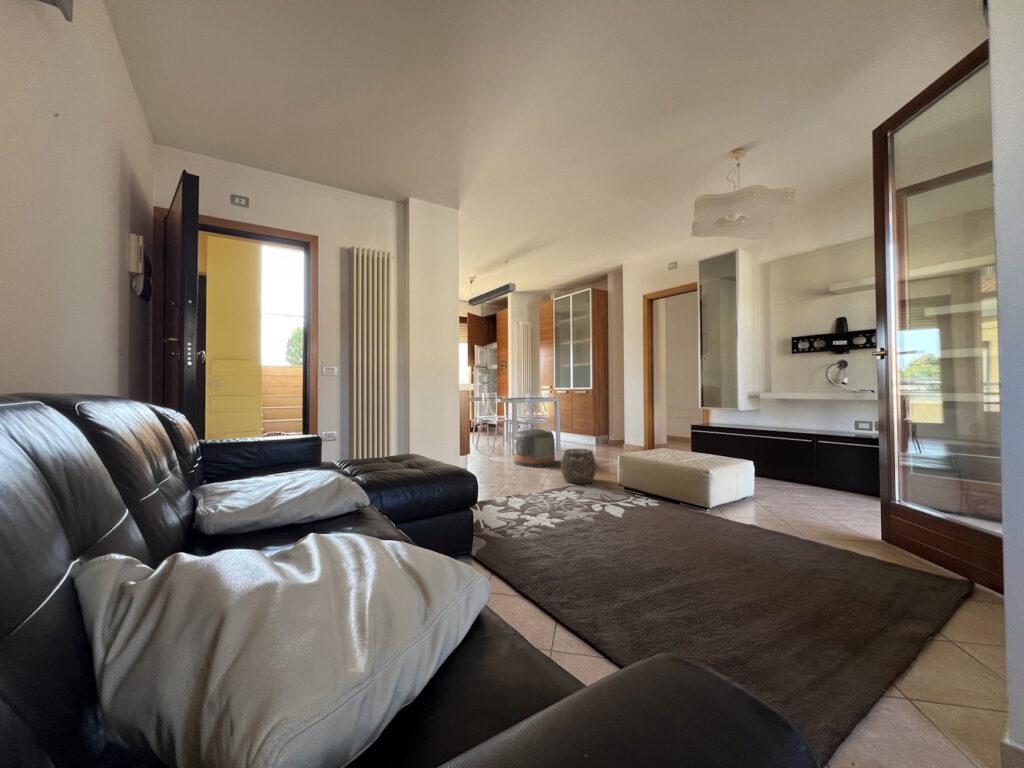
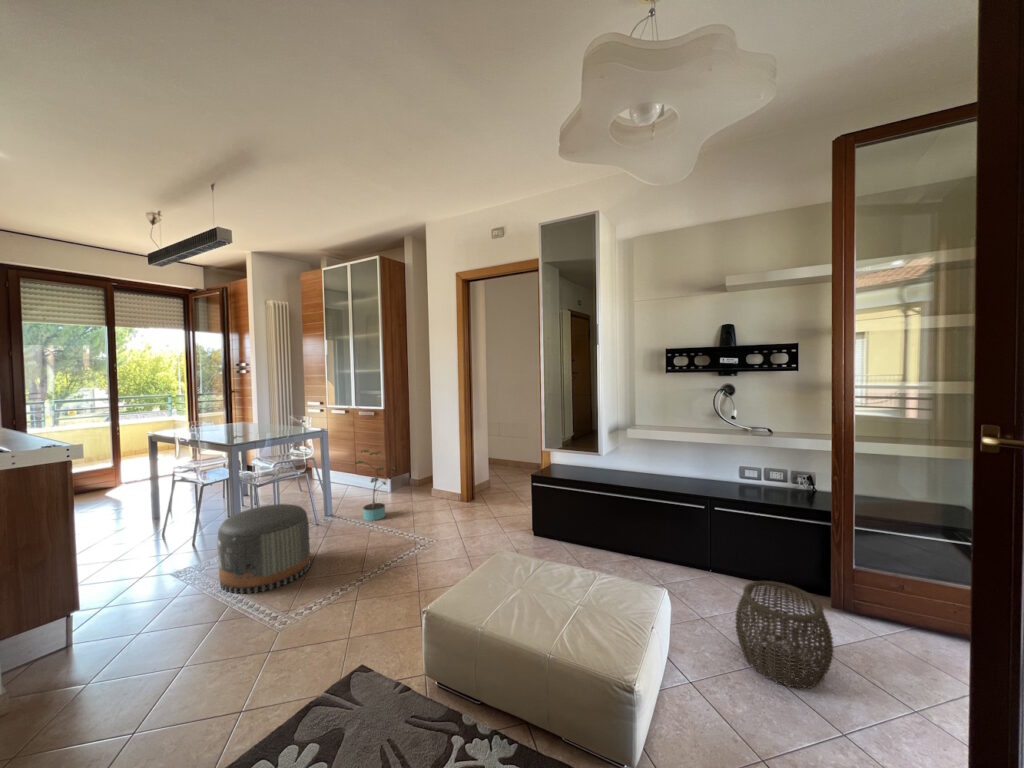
potted plant: none [576,411,601,454] -> present [356,450,397,521]
woven basket: present [561,449,596,484] -> present [735,581,834,689]

